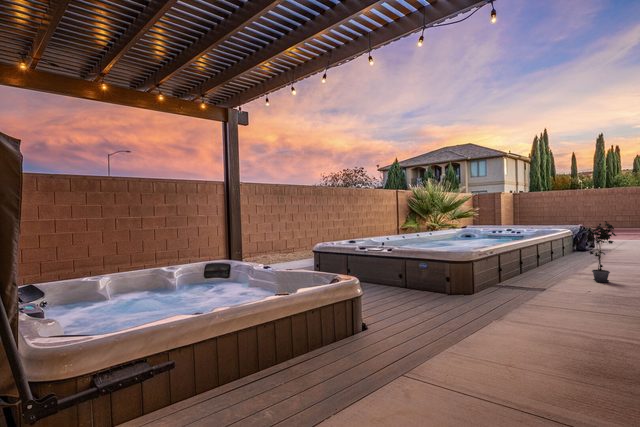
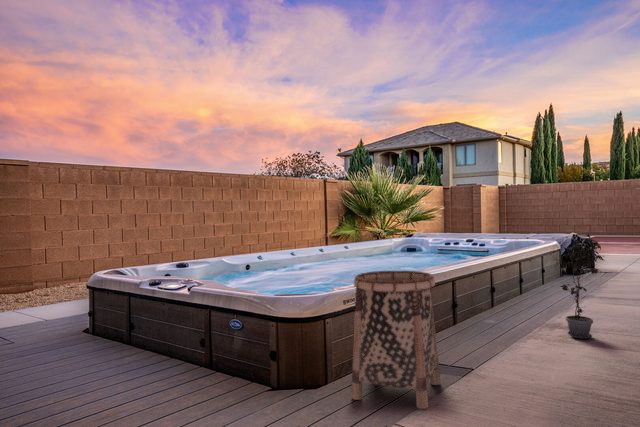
basket: none [483,240,531,308] -> present [352,271,440,409]

